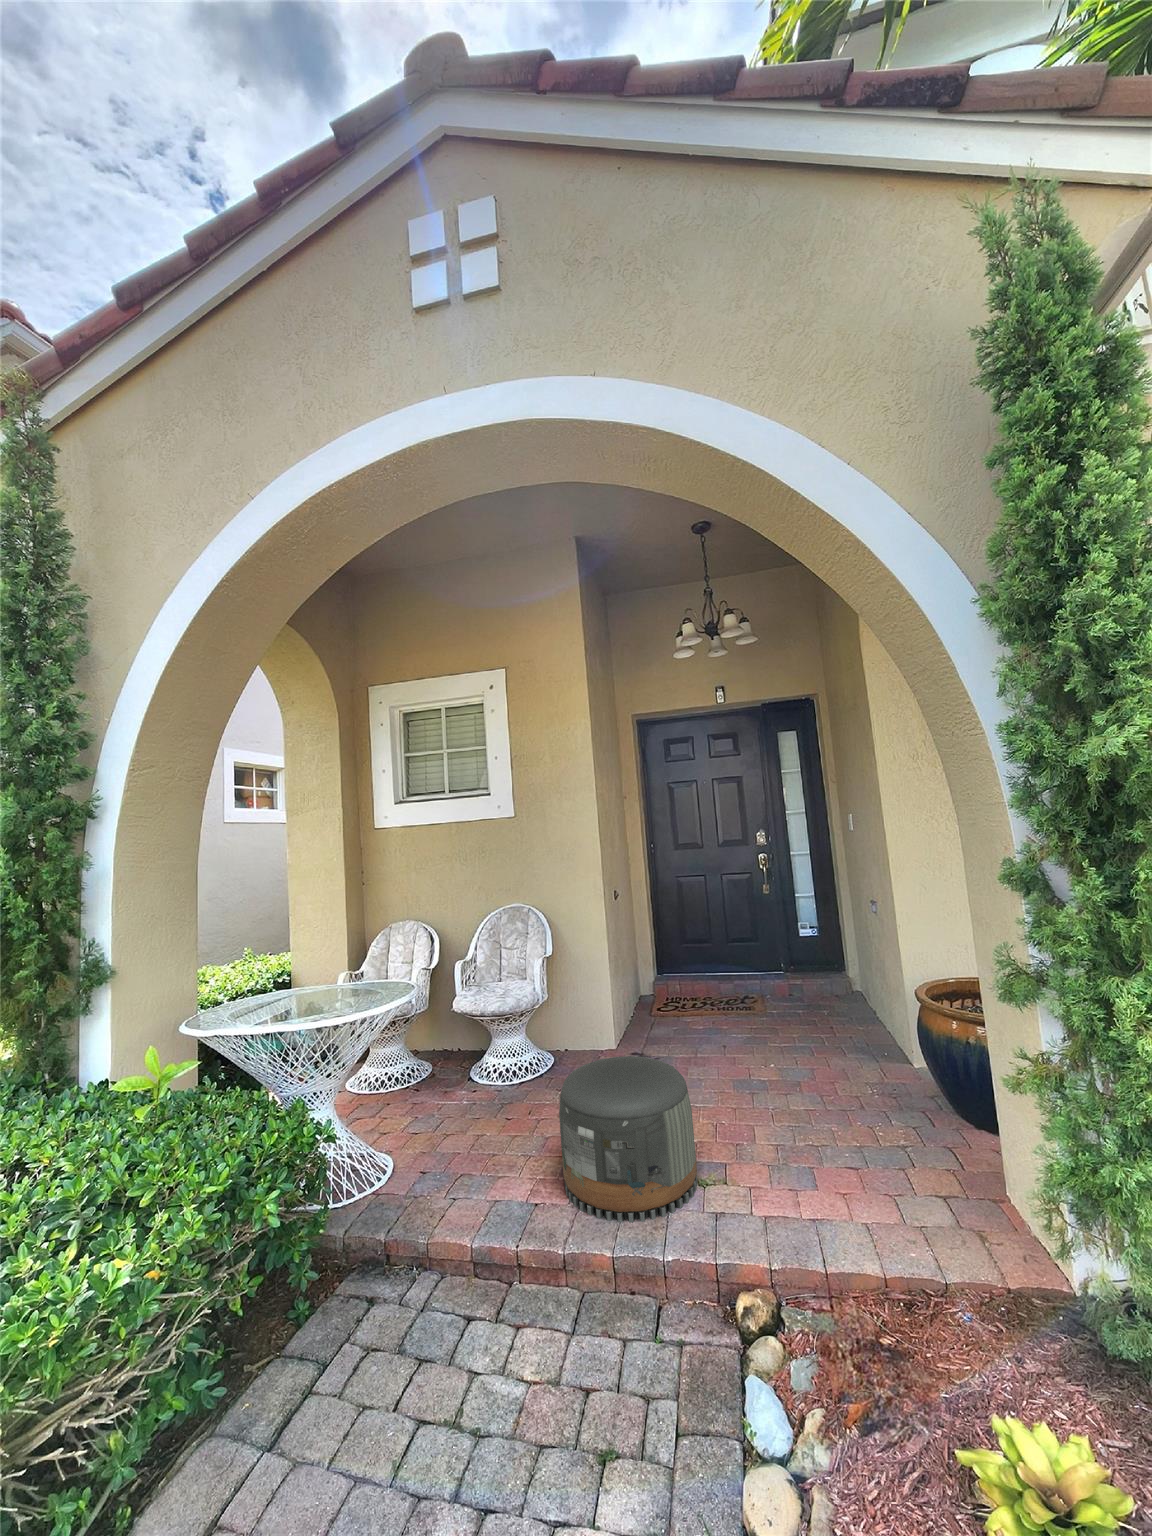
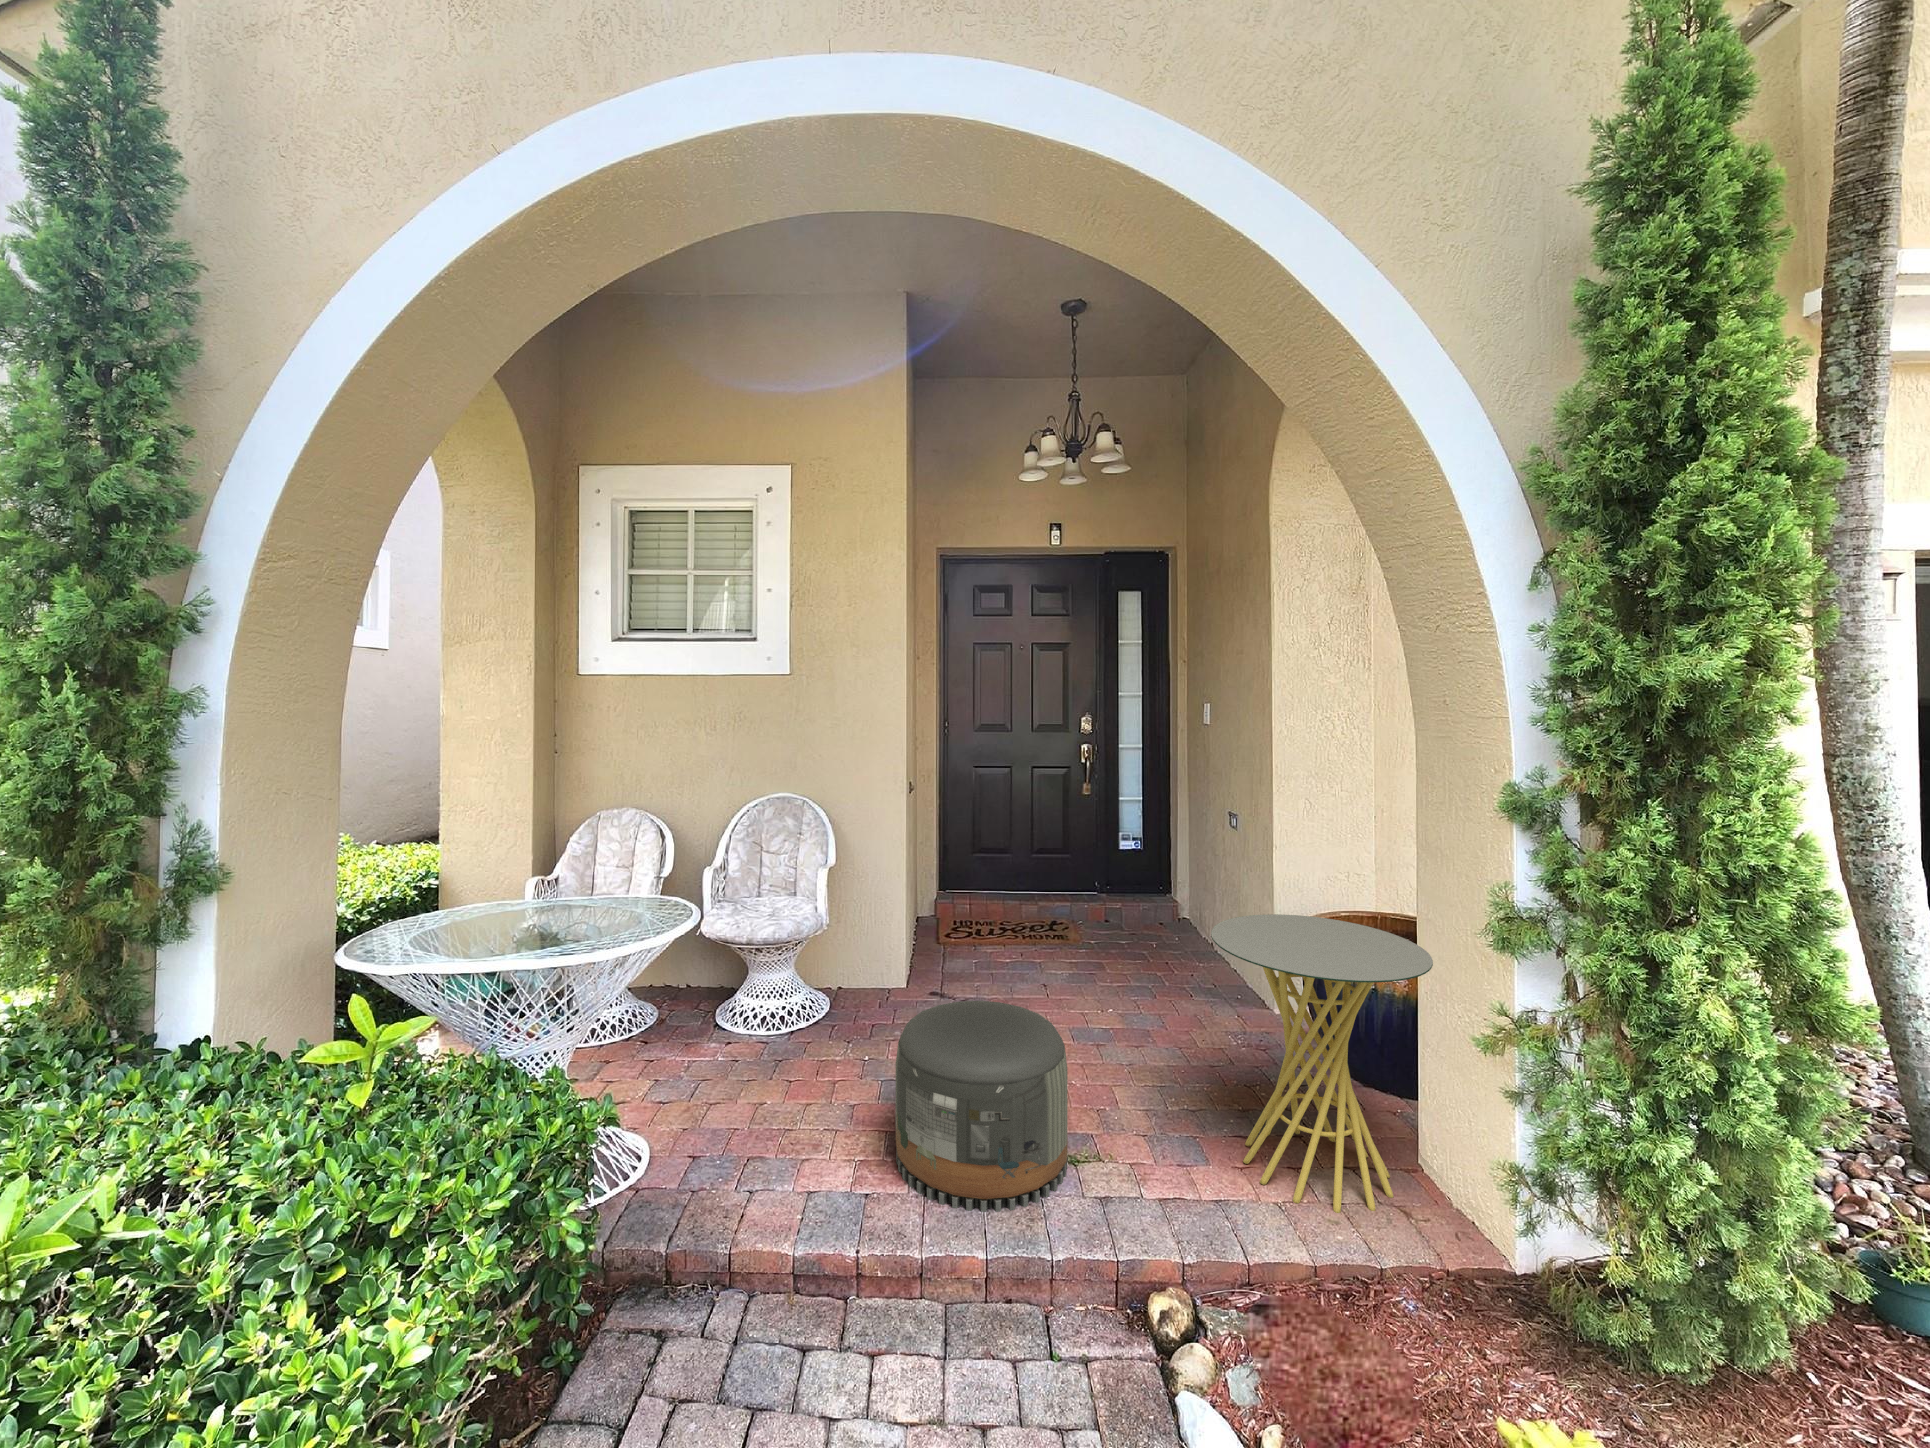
side table: none [800,983,980,1236] -> present [1211,914,1433,1213]

